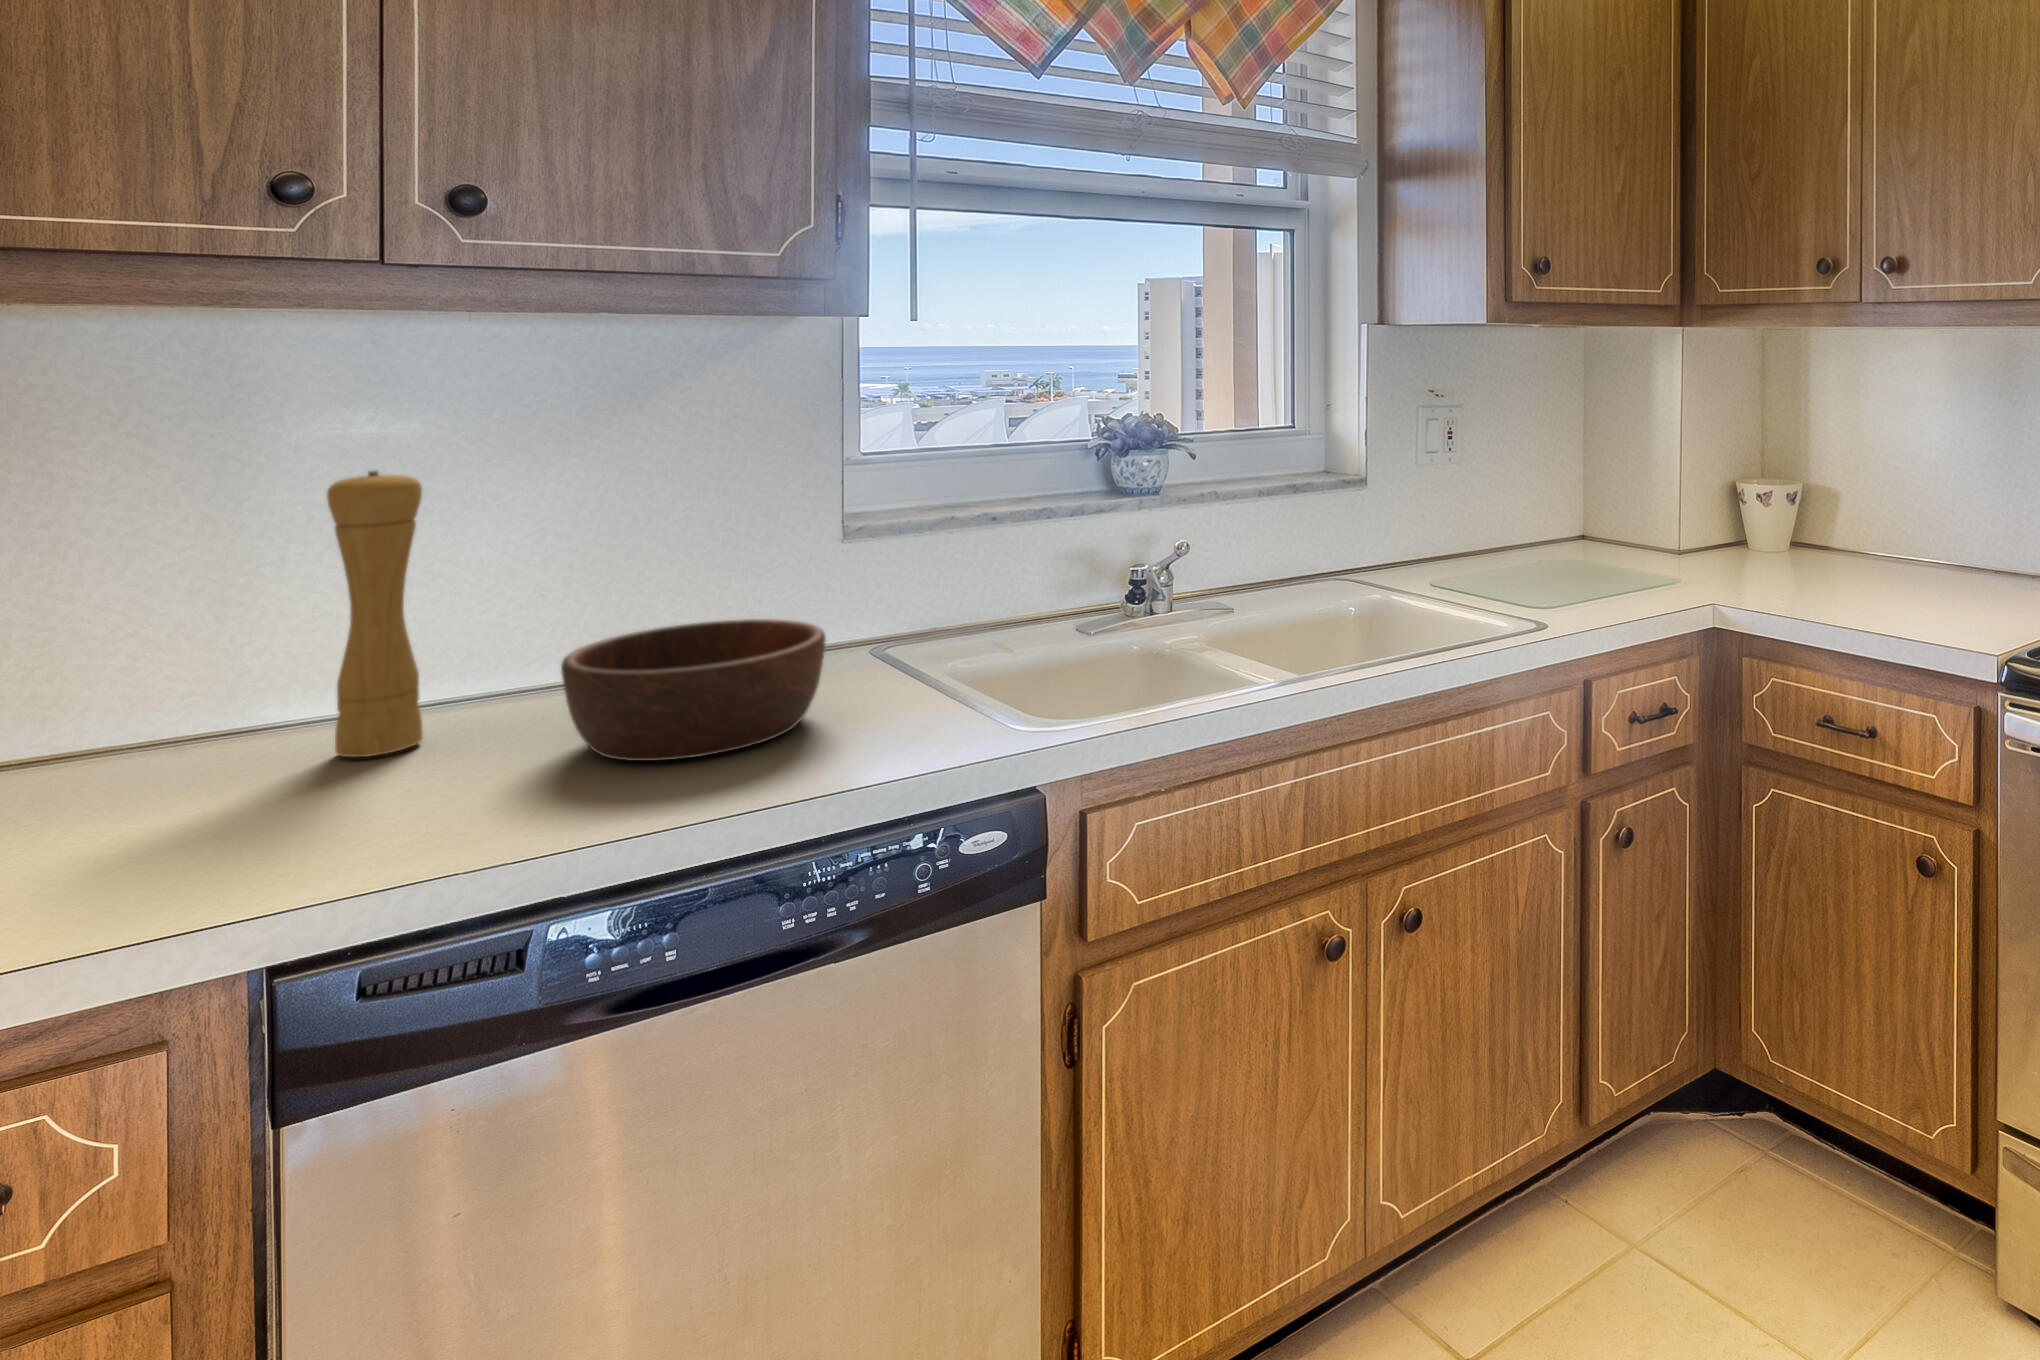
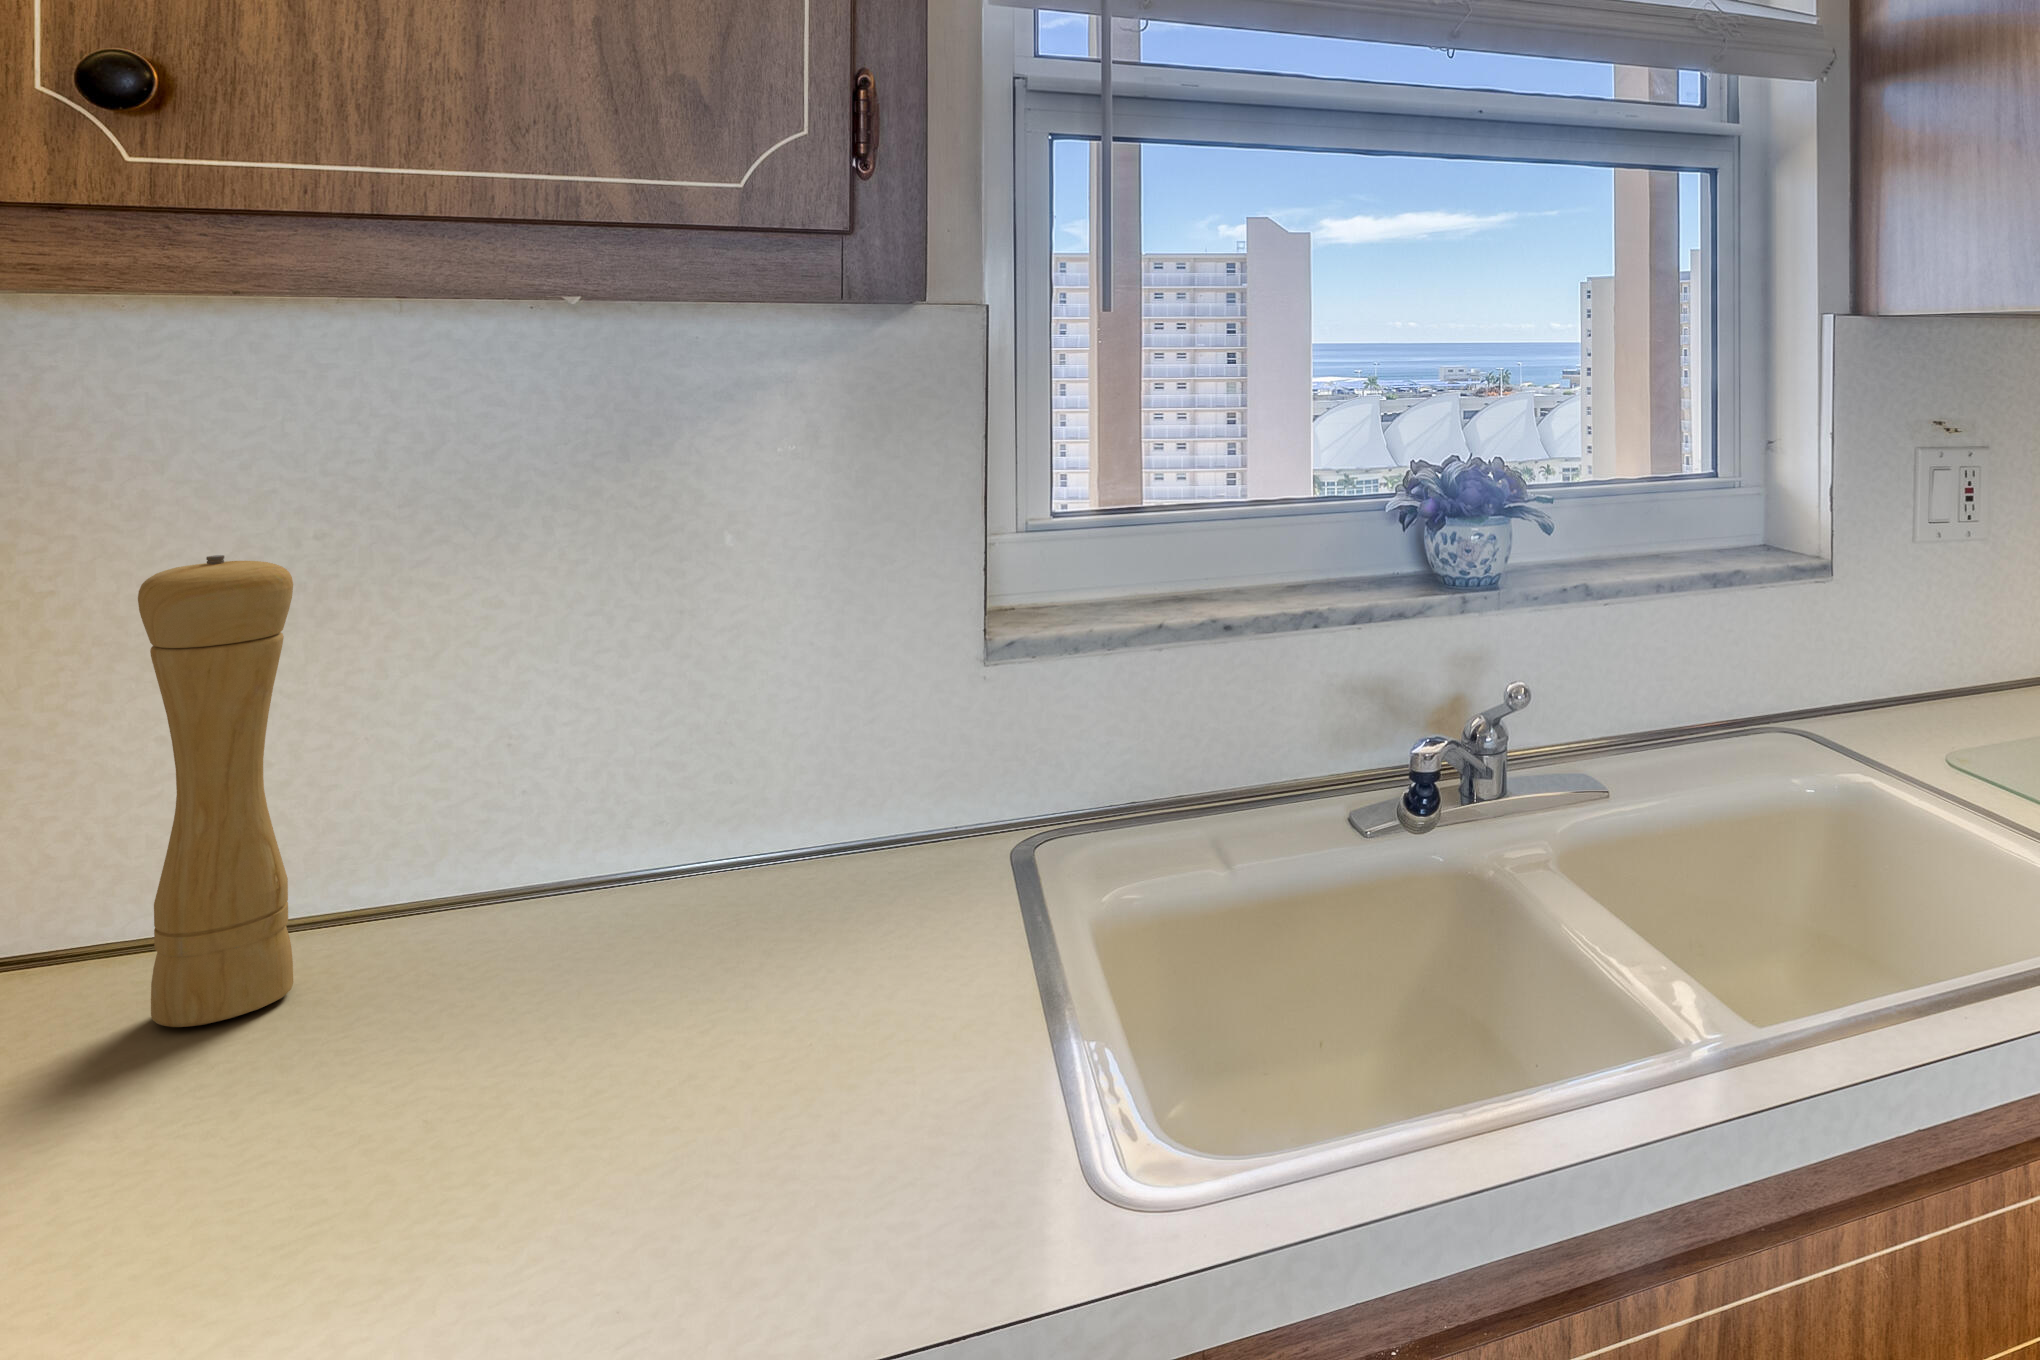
wooden bowl: present [561,619,826,761] -> none [395,816,865,1124]

